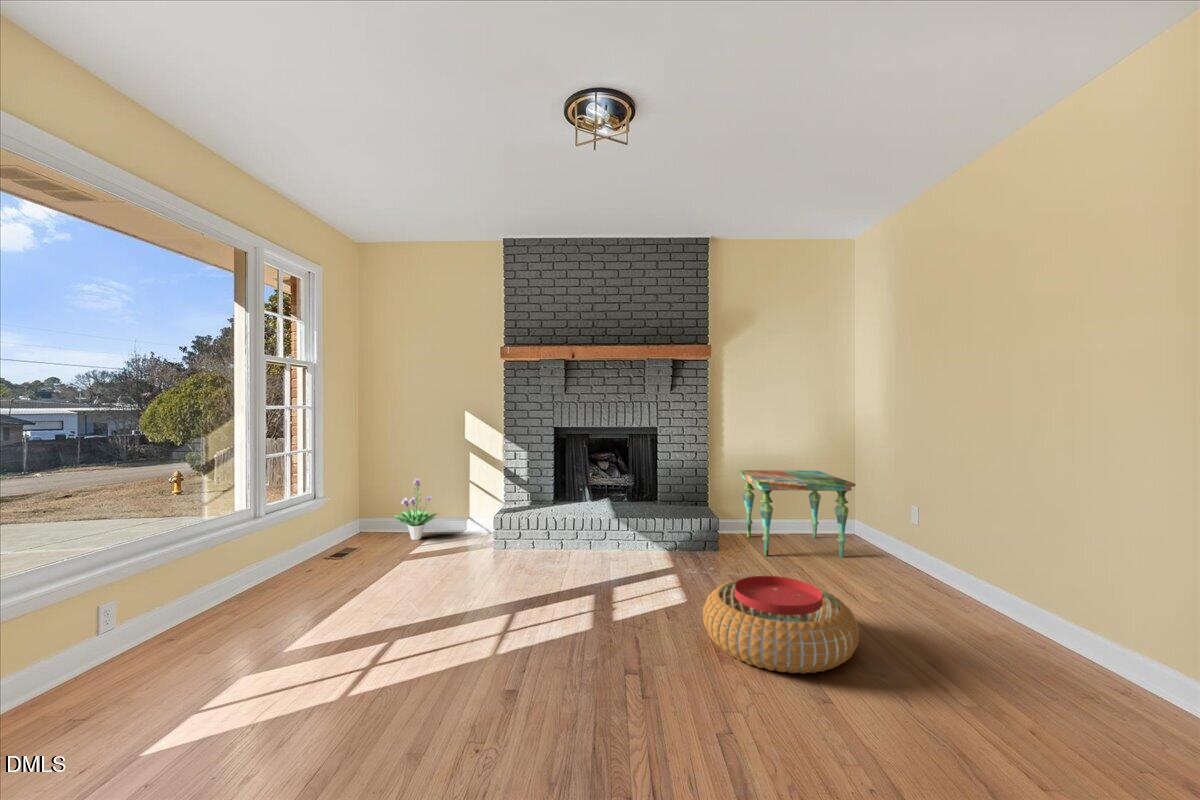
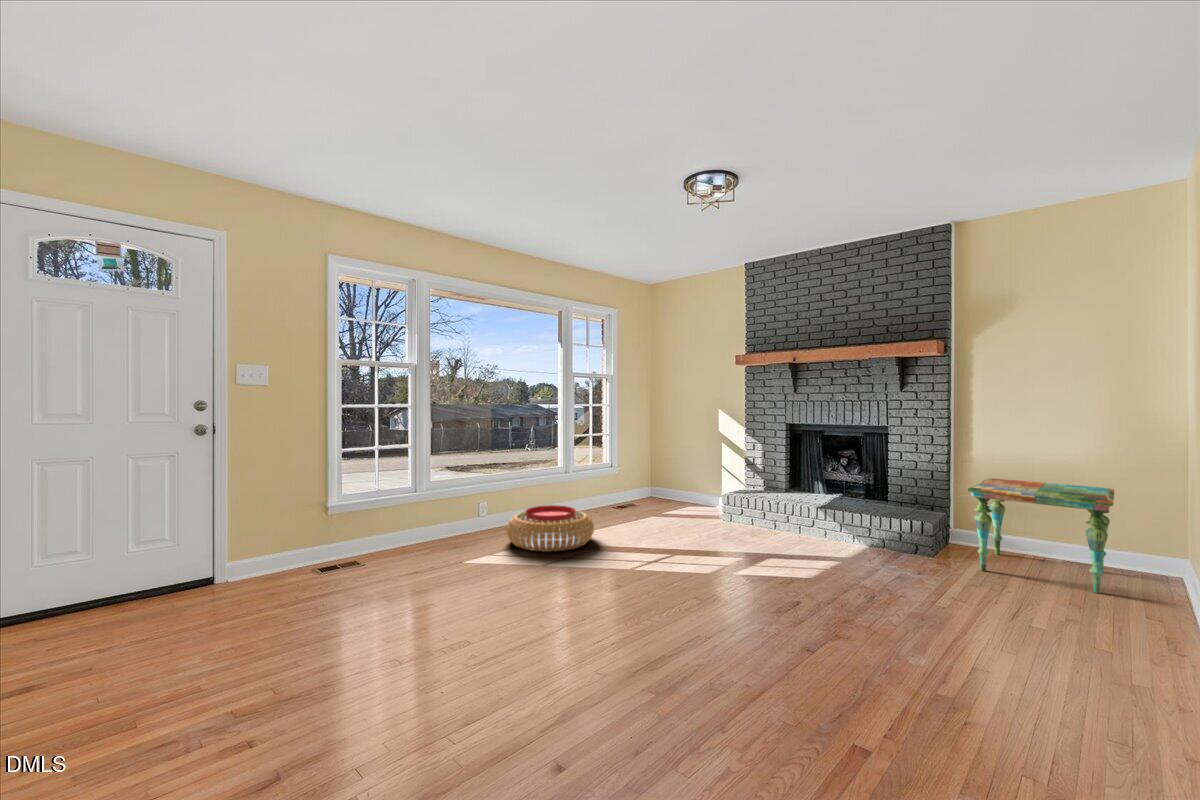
potted plant: present [394,479,437,540] -> none [662,459,695,505]
pouf: present [703,576,859,674] -> present [507,505,594,552]

